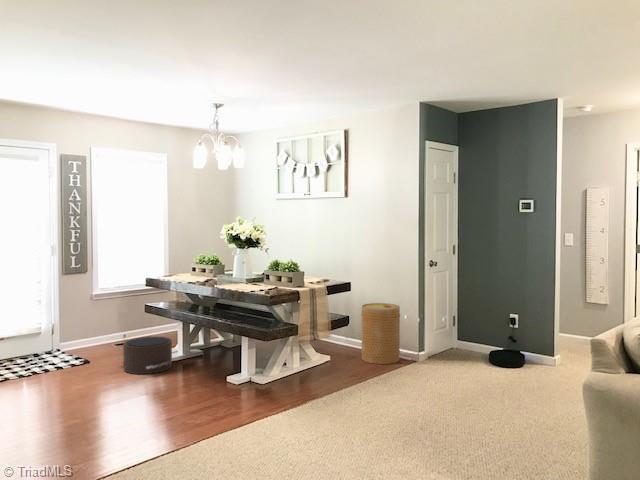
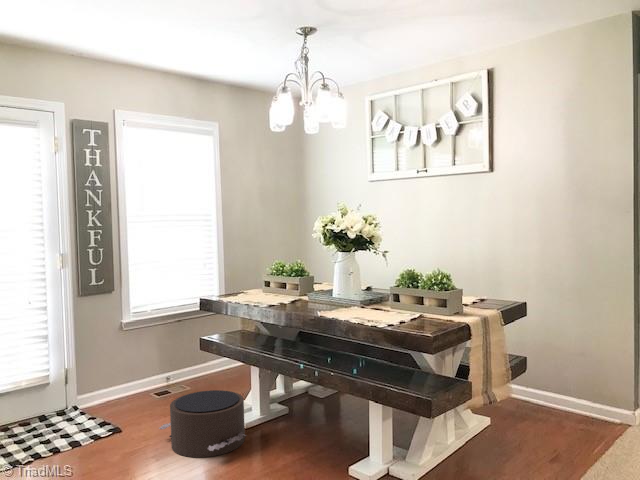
basket: present [361,303,400,364] -> none [534,333,604,434]

